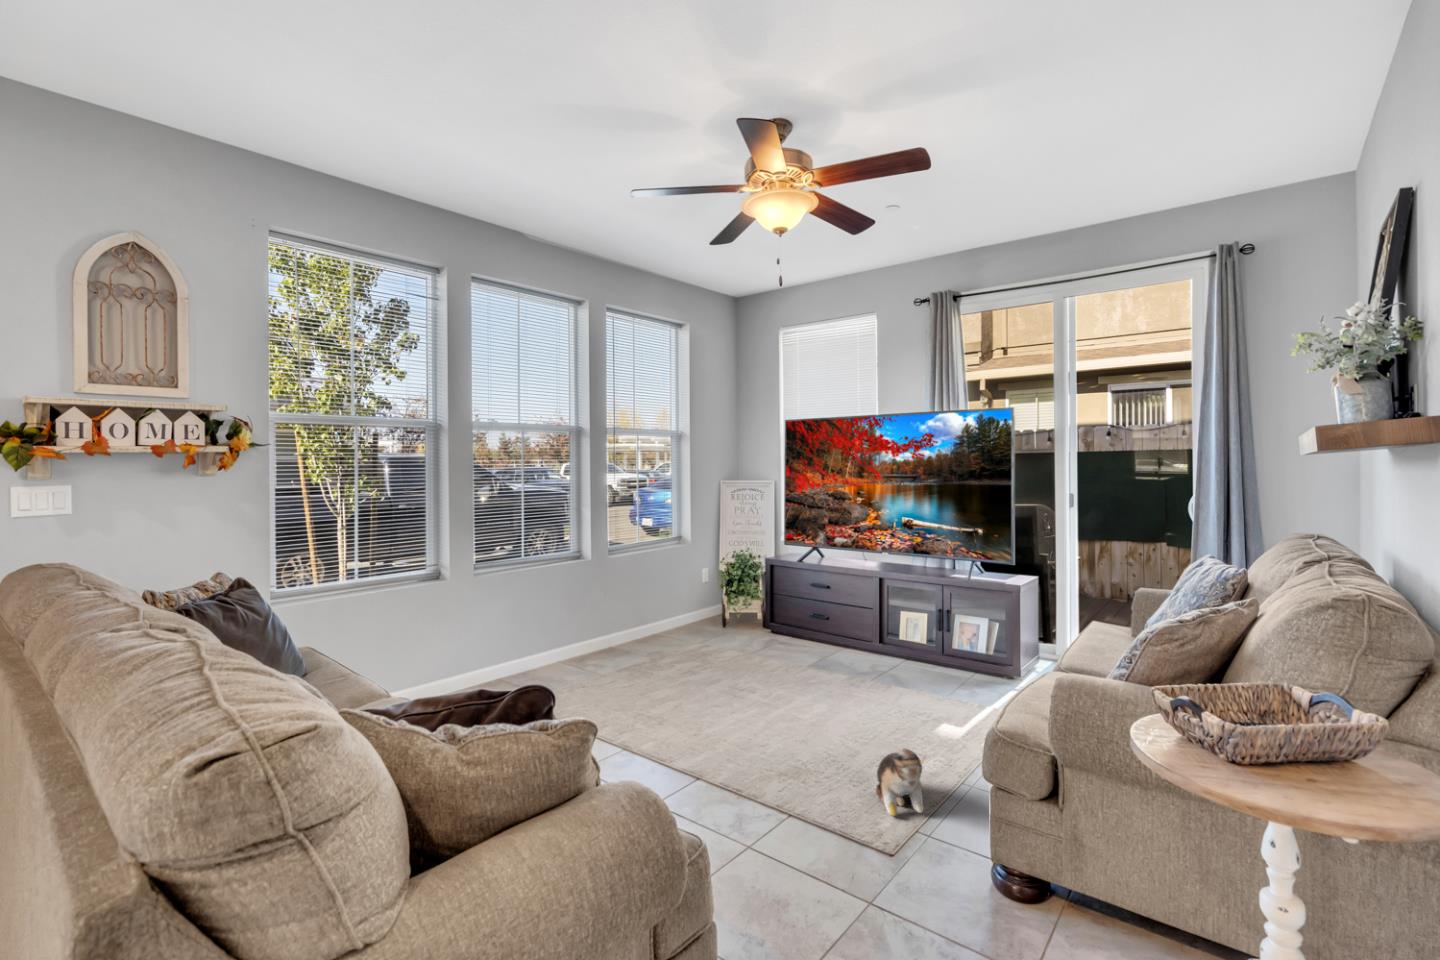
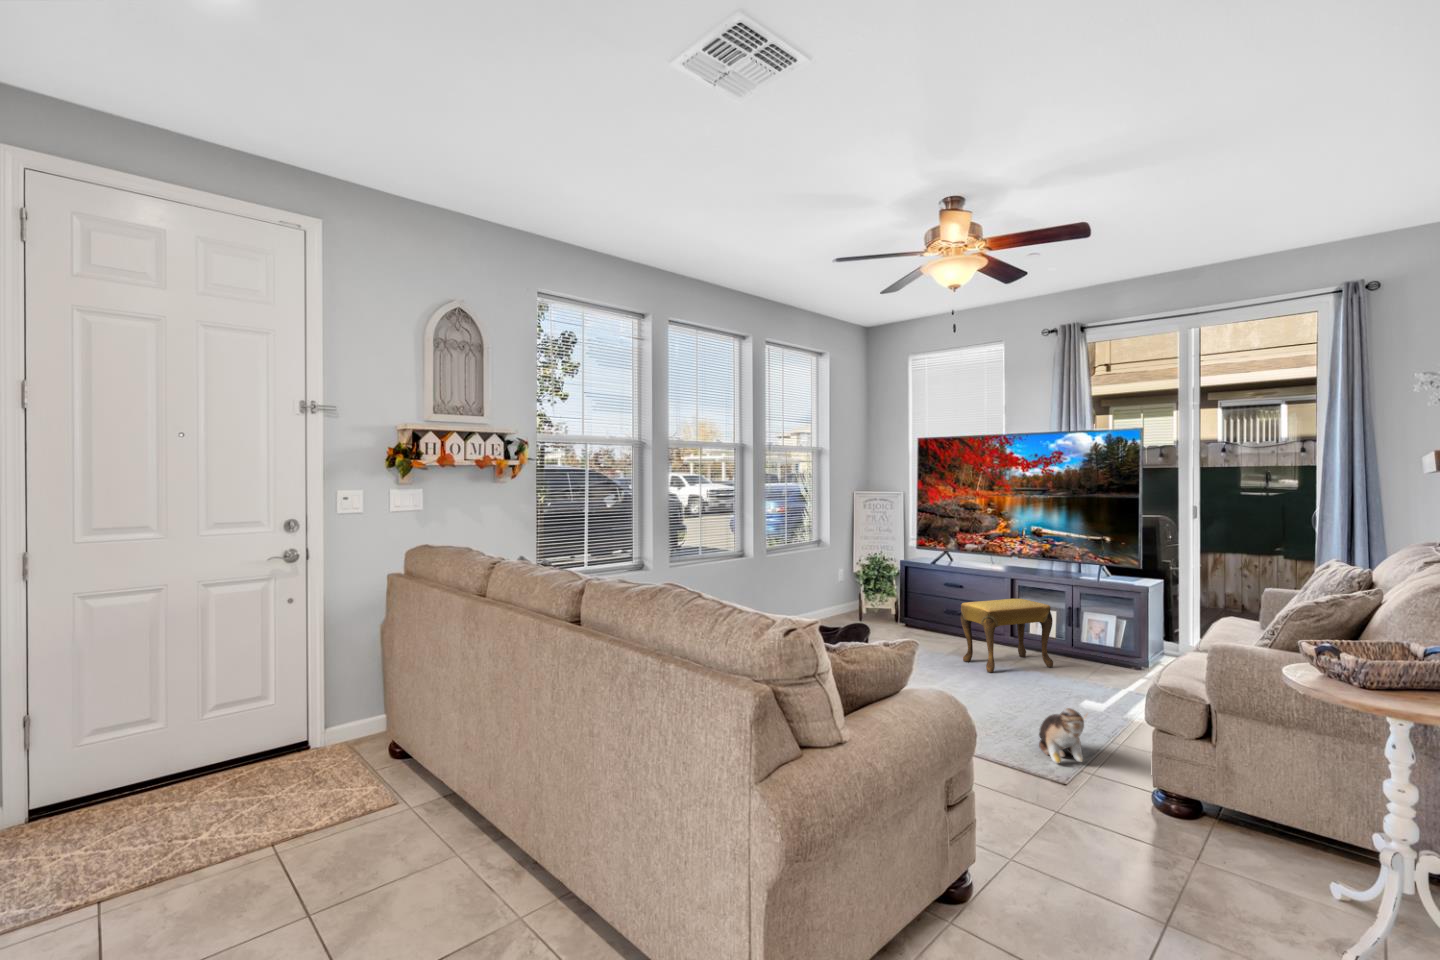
footstool: none [819,601,919,689] -> present [960,599,1053,673]

